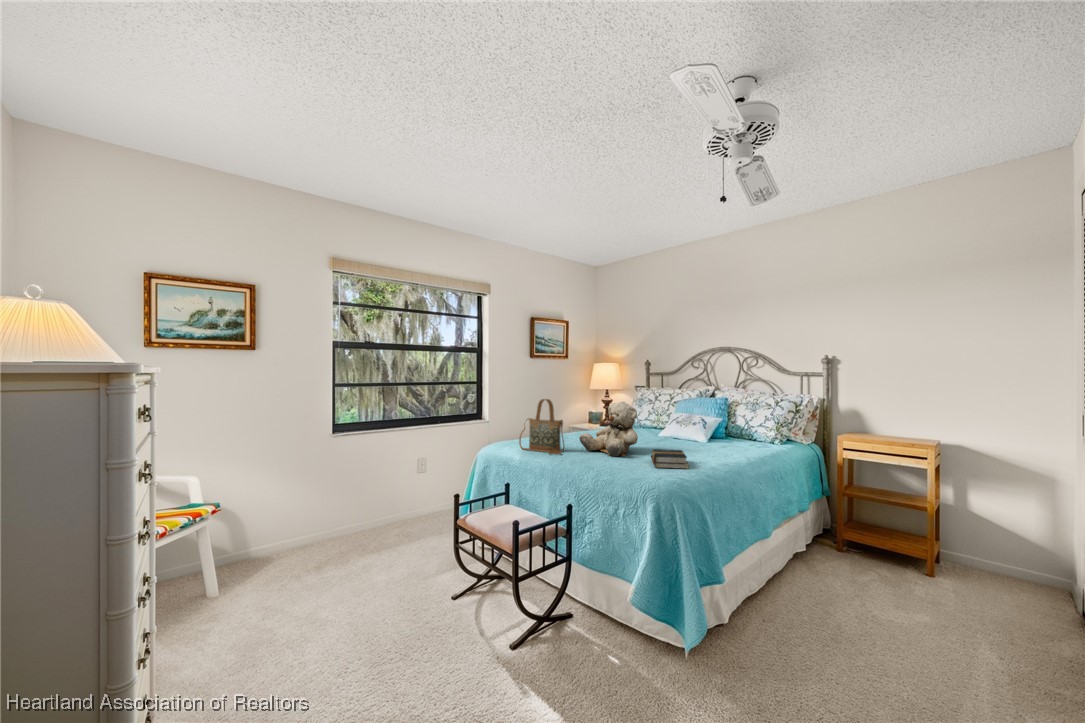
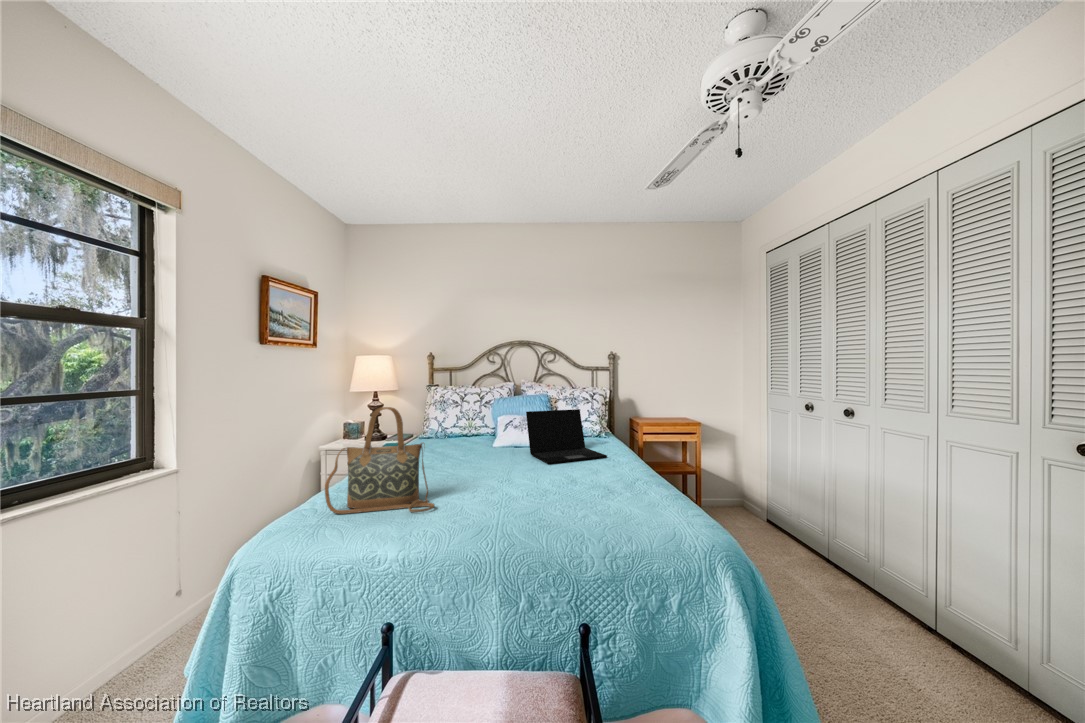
teddy bear: present [579,402,638,457] -> none [445,404,534,491]
laptop: none [666,410,724,454] -> present [526,409,607,464]
hardback book: present [651,449,689,469] -> none [572,463,644,499]

